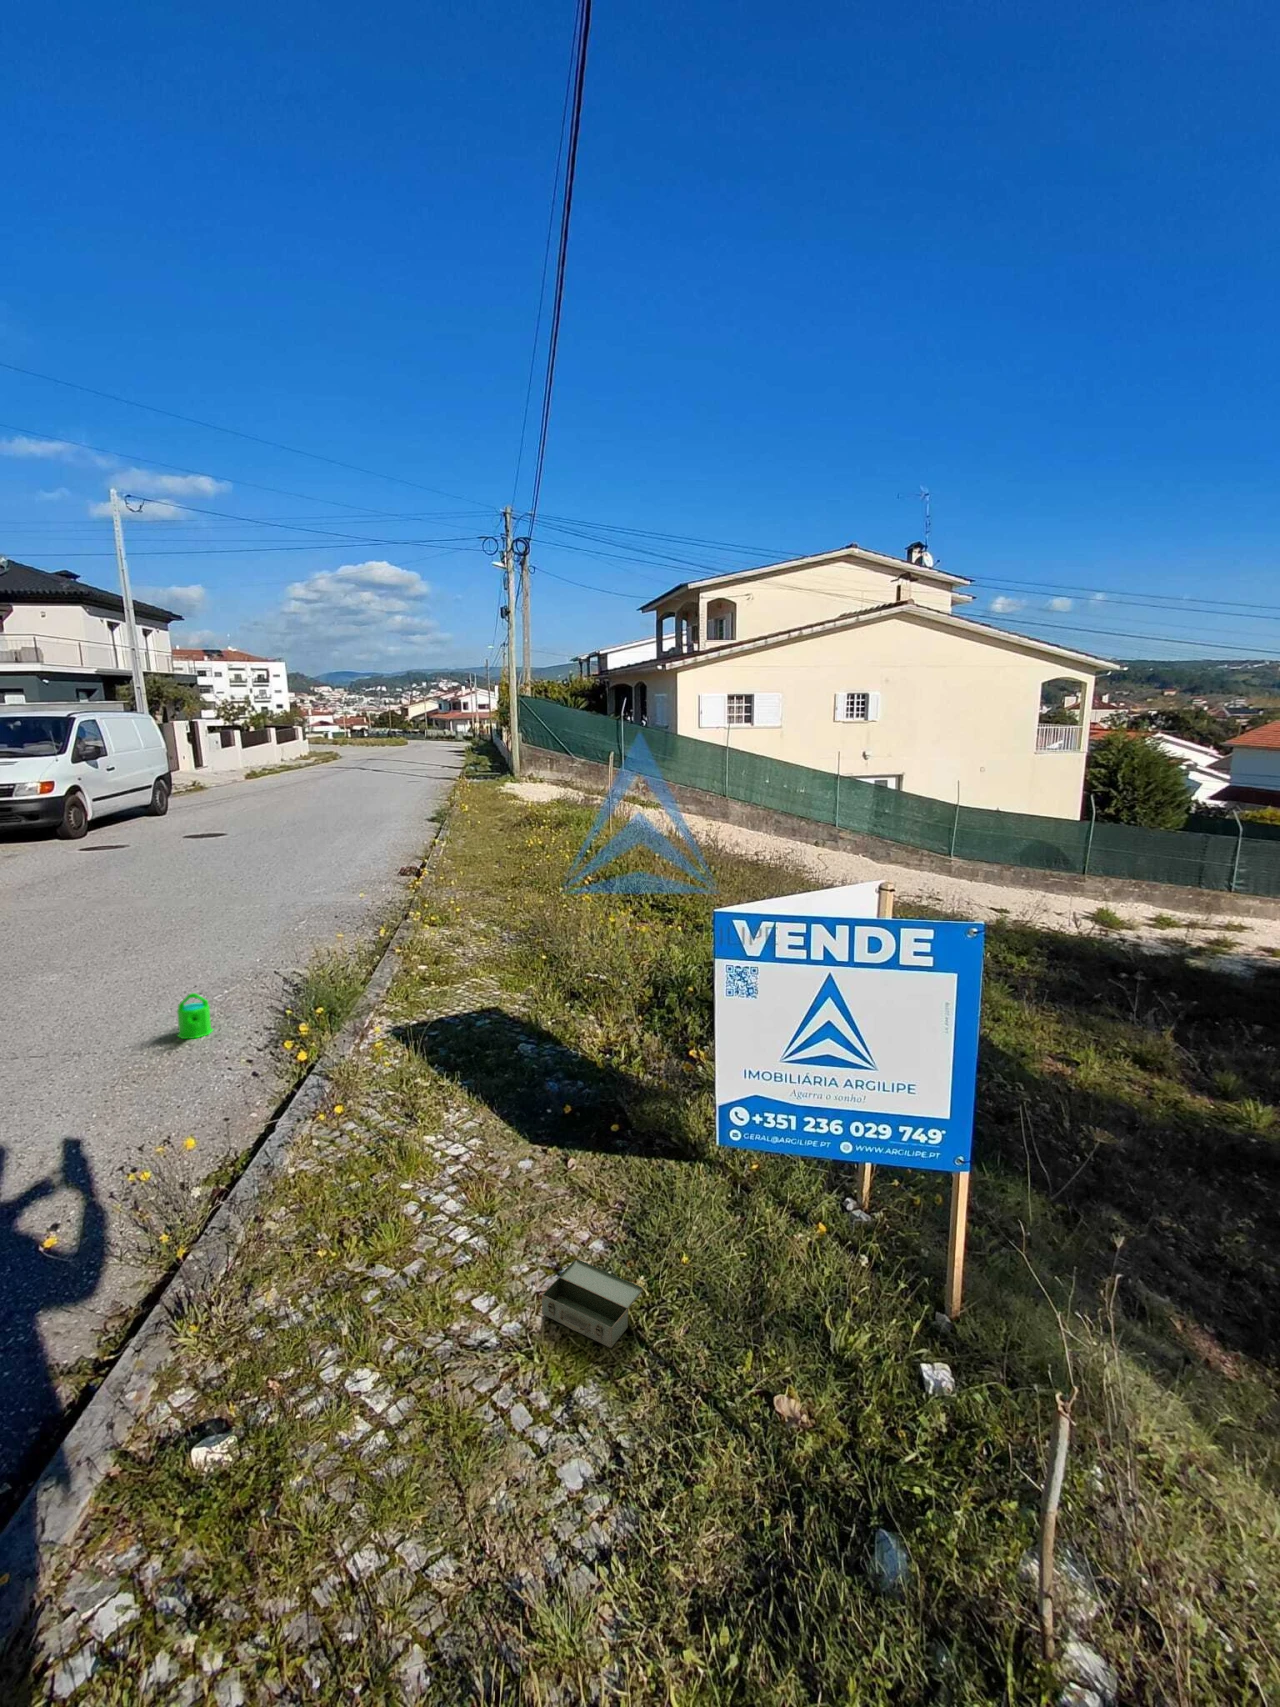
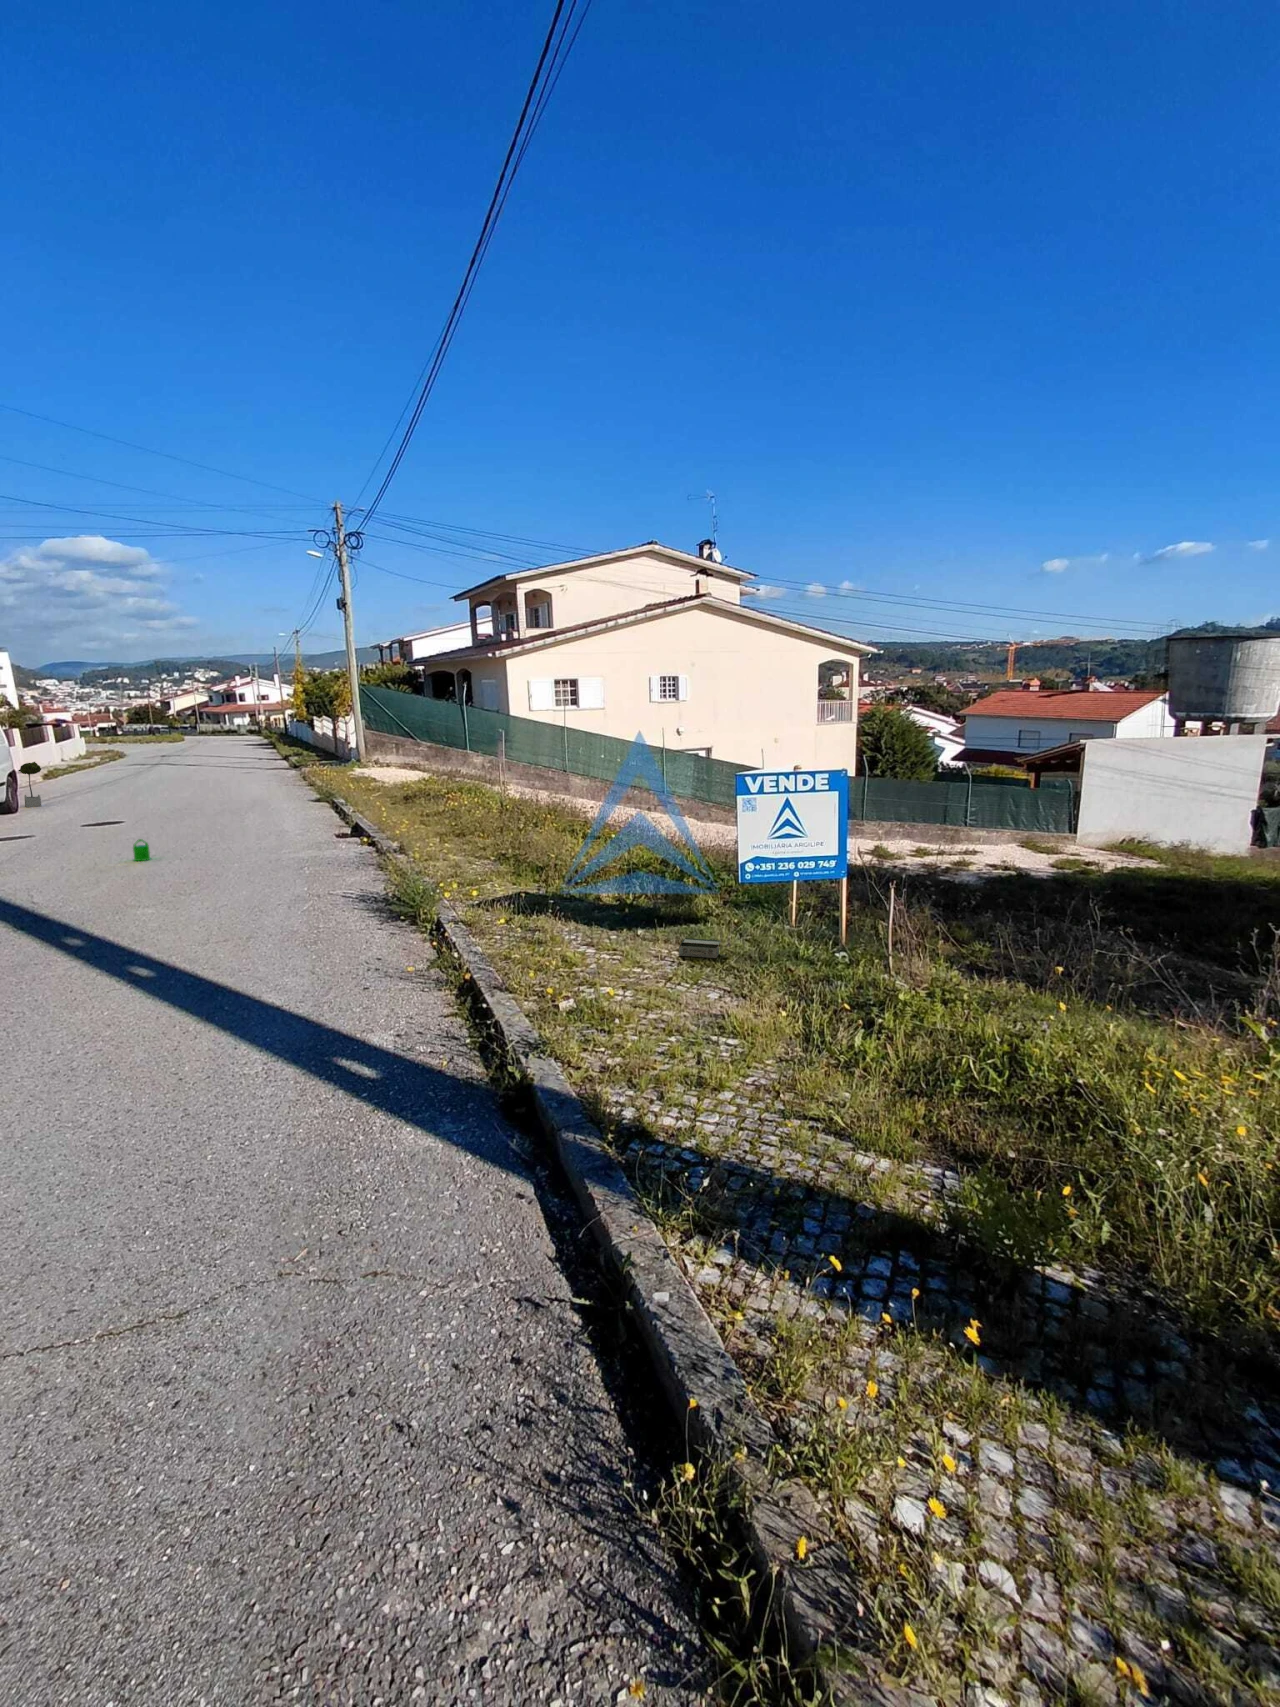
potted tree: none [163,770,184,814] -> present [18,762,41,807]
watering can: present [177,993,213,1039] -> present [133,839,150,861]

